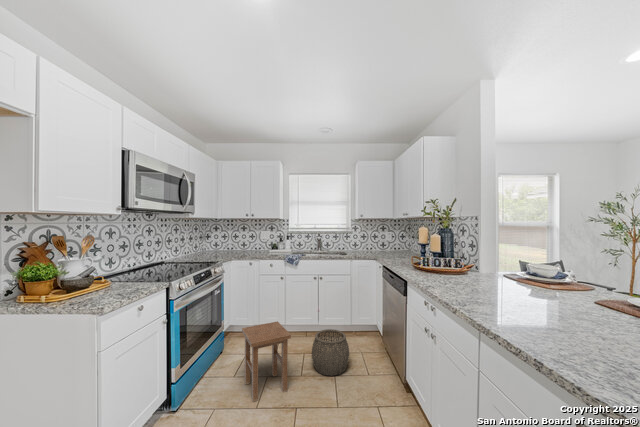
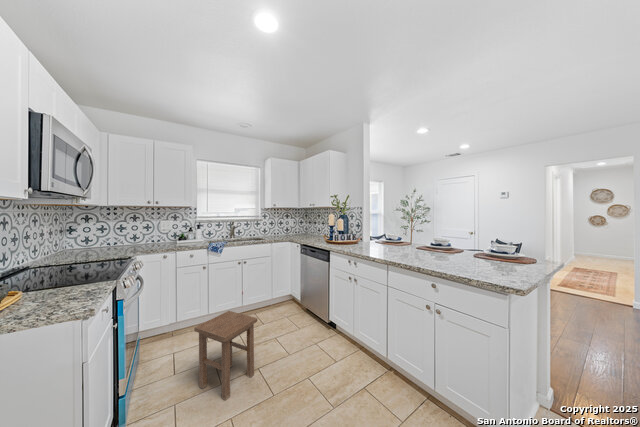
woven basket: present [312,329,349,376] -> none [260,306,295,349]

